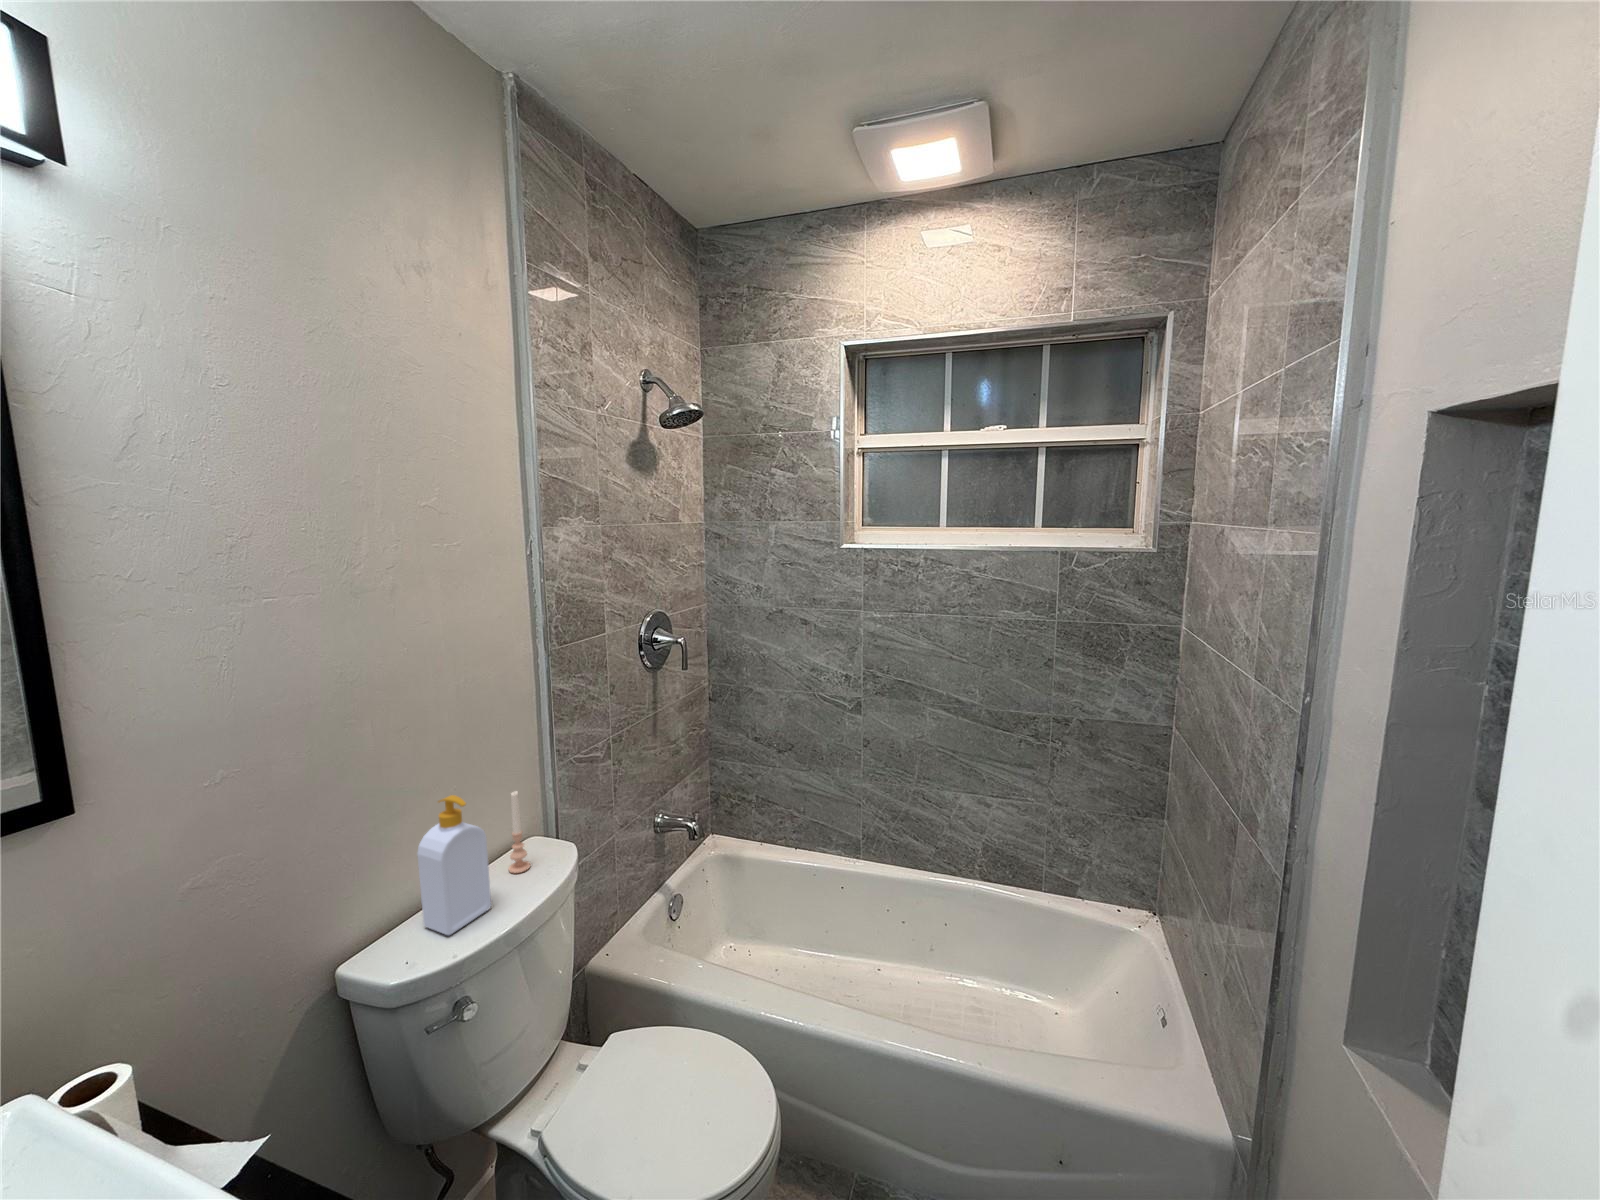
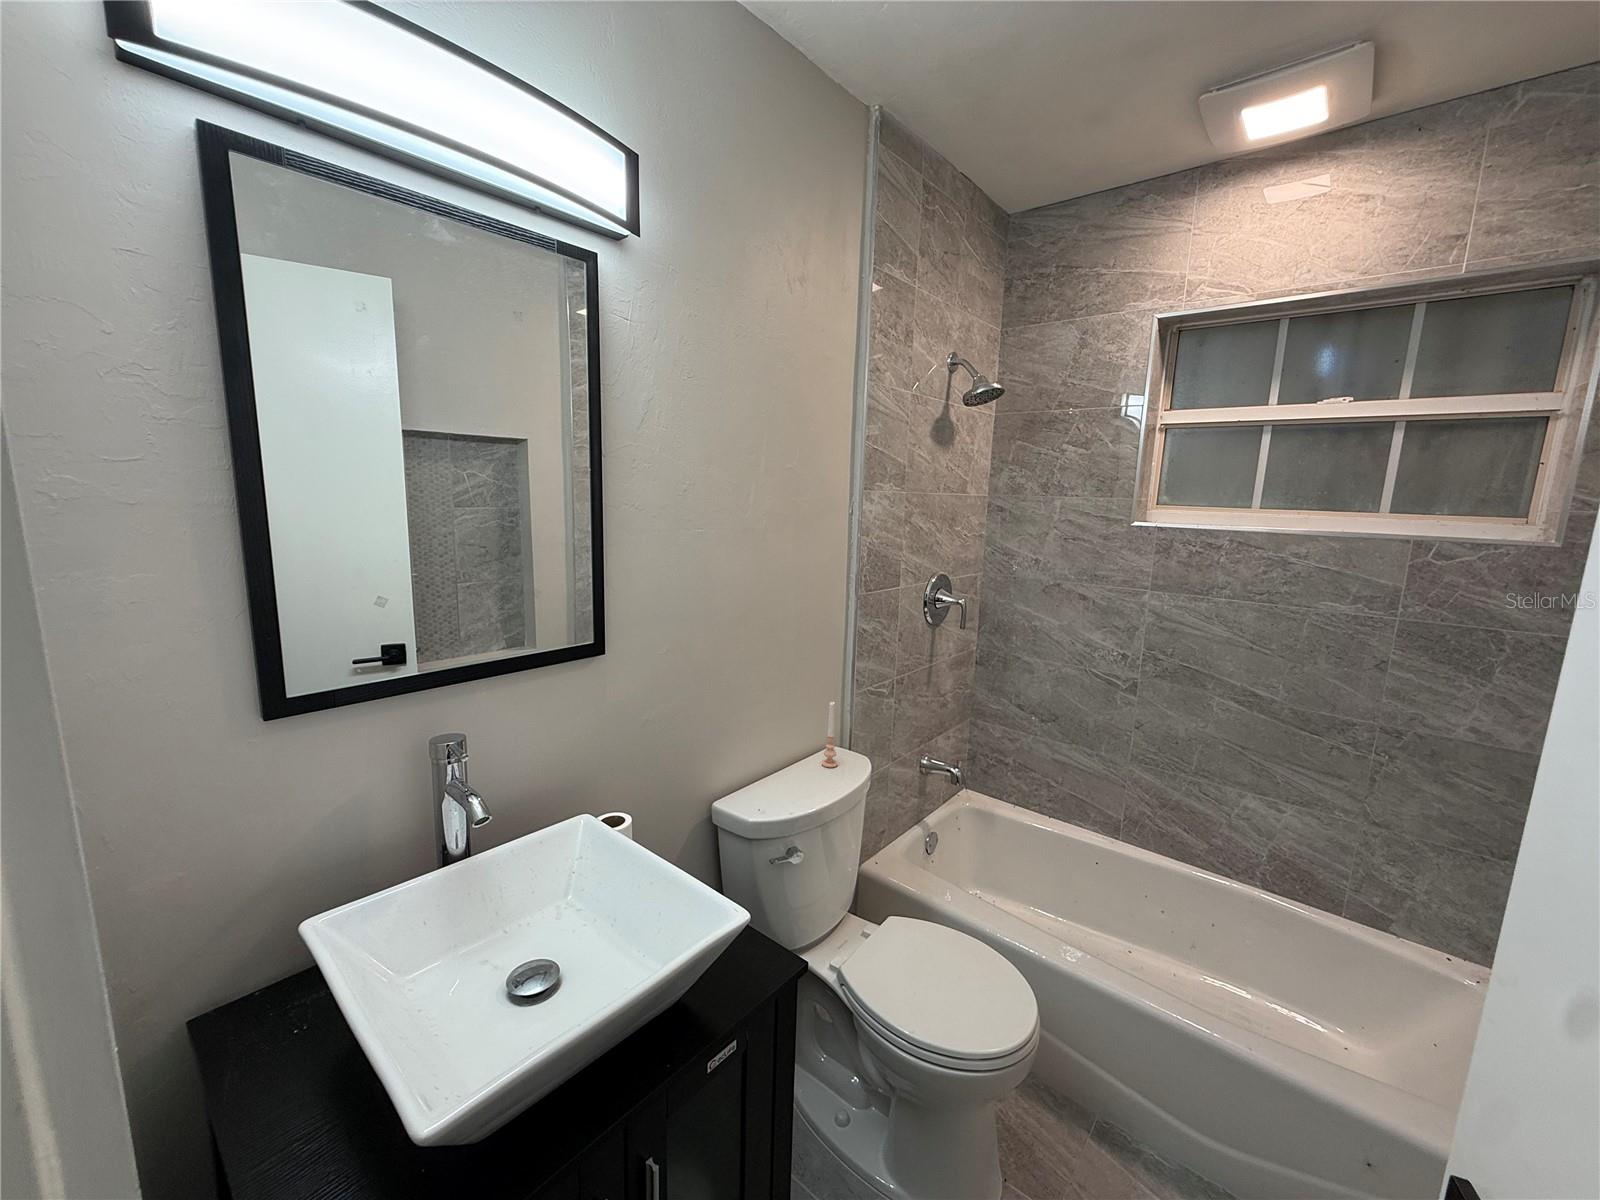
soap bottle: present [417,795,491,935] -> none [769,692,817,797]

